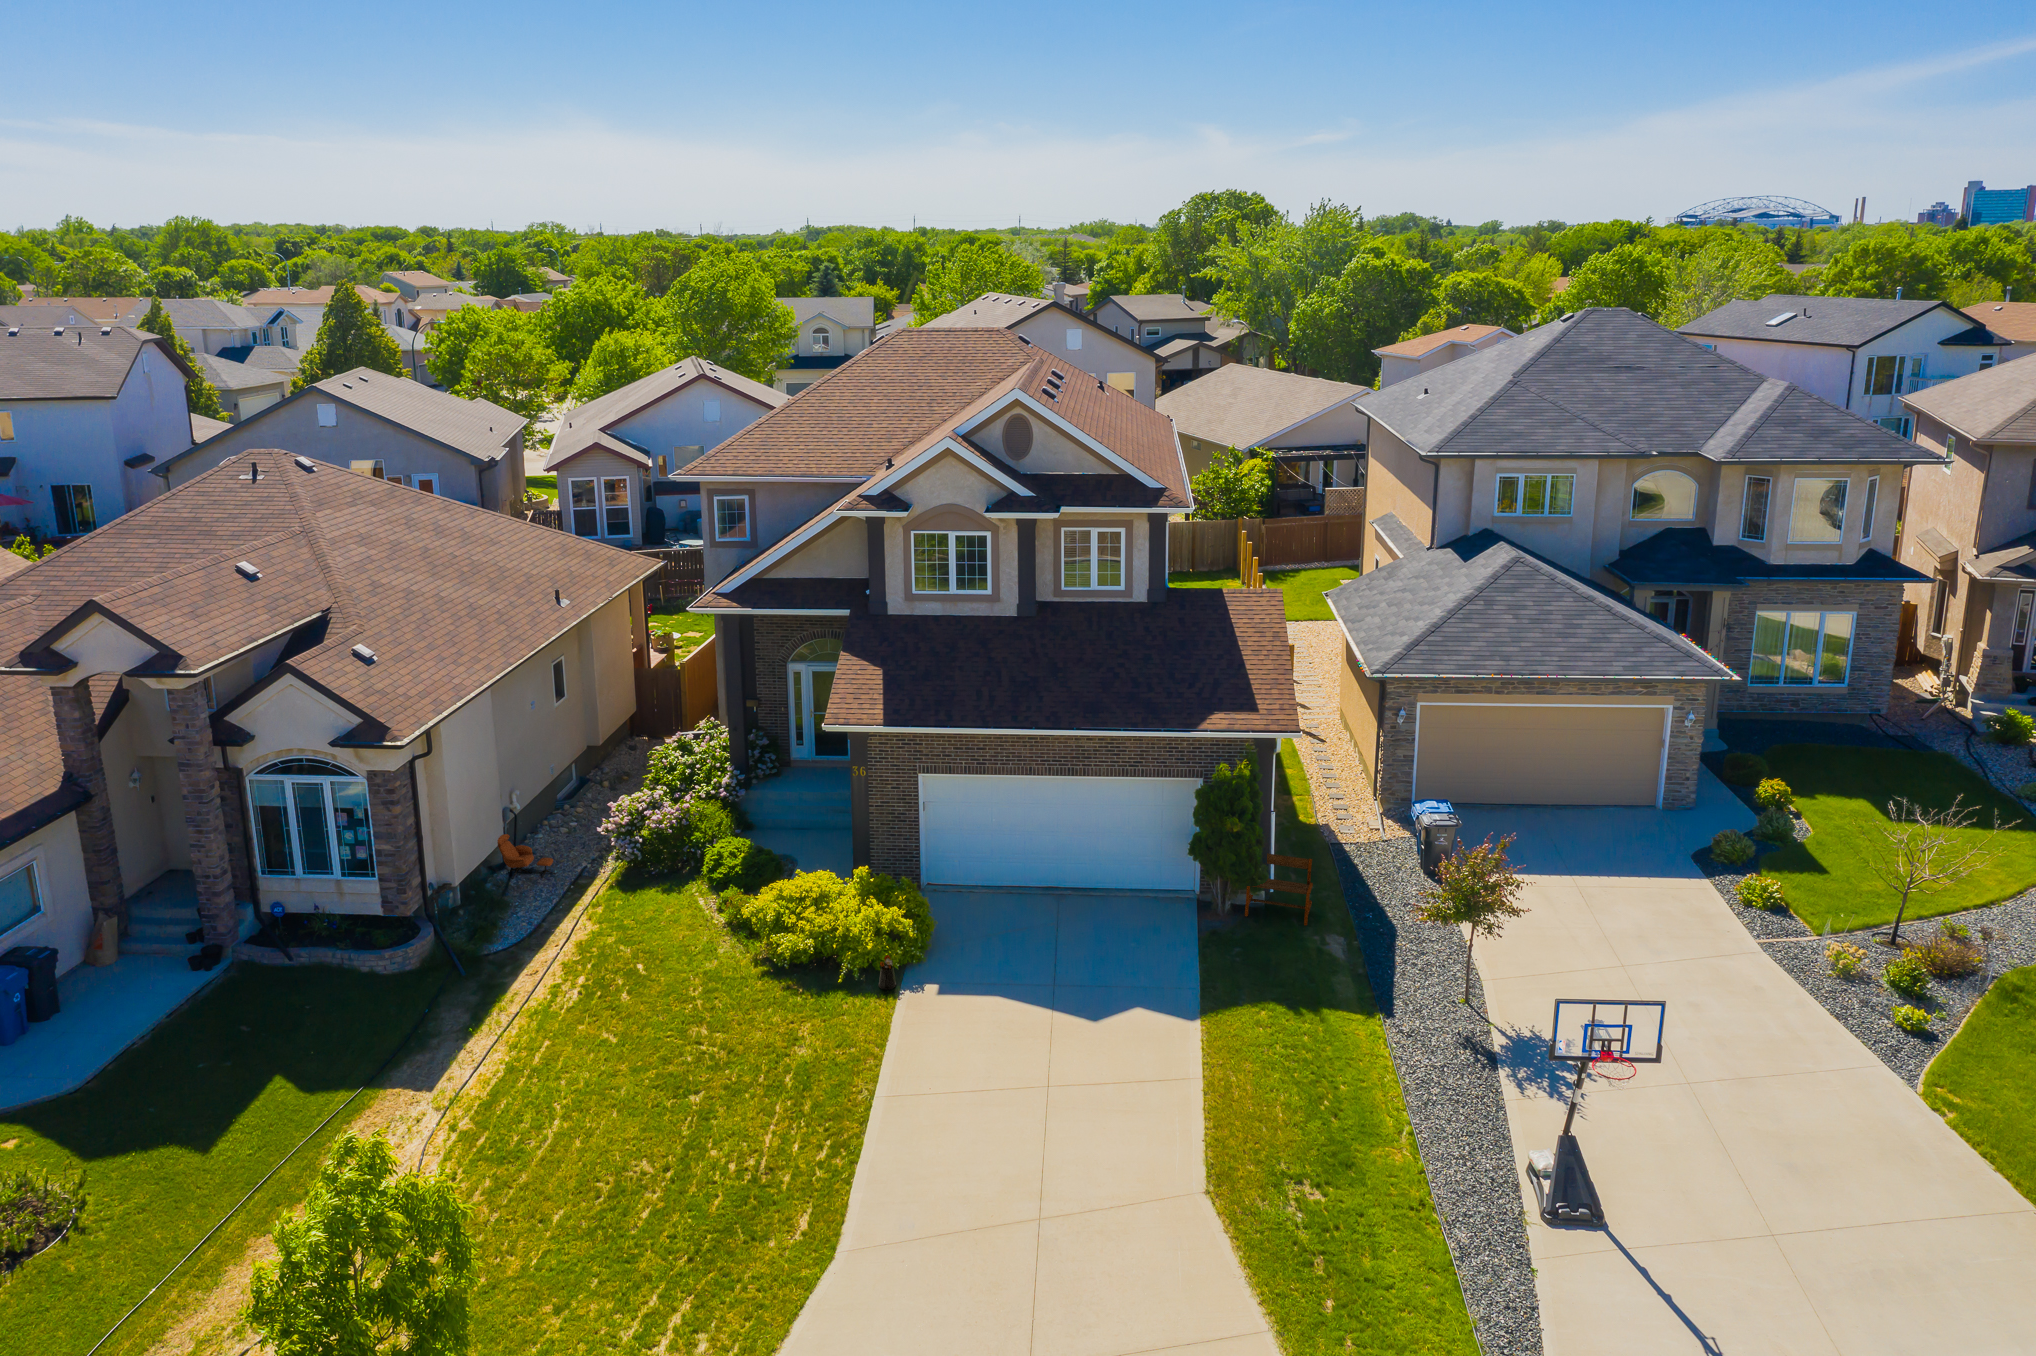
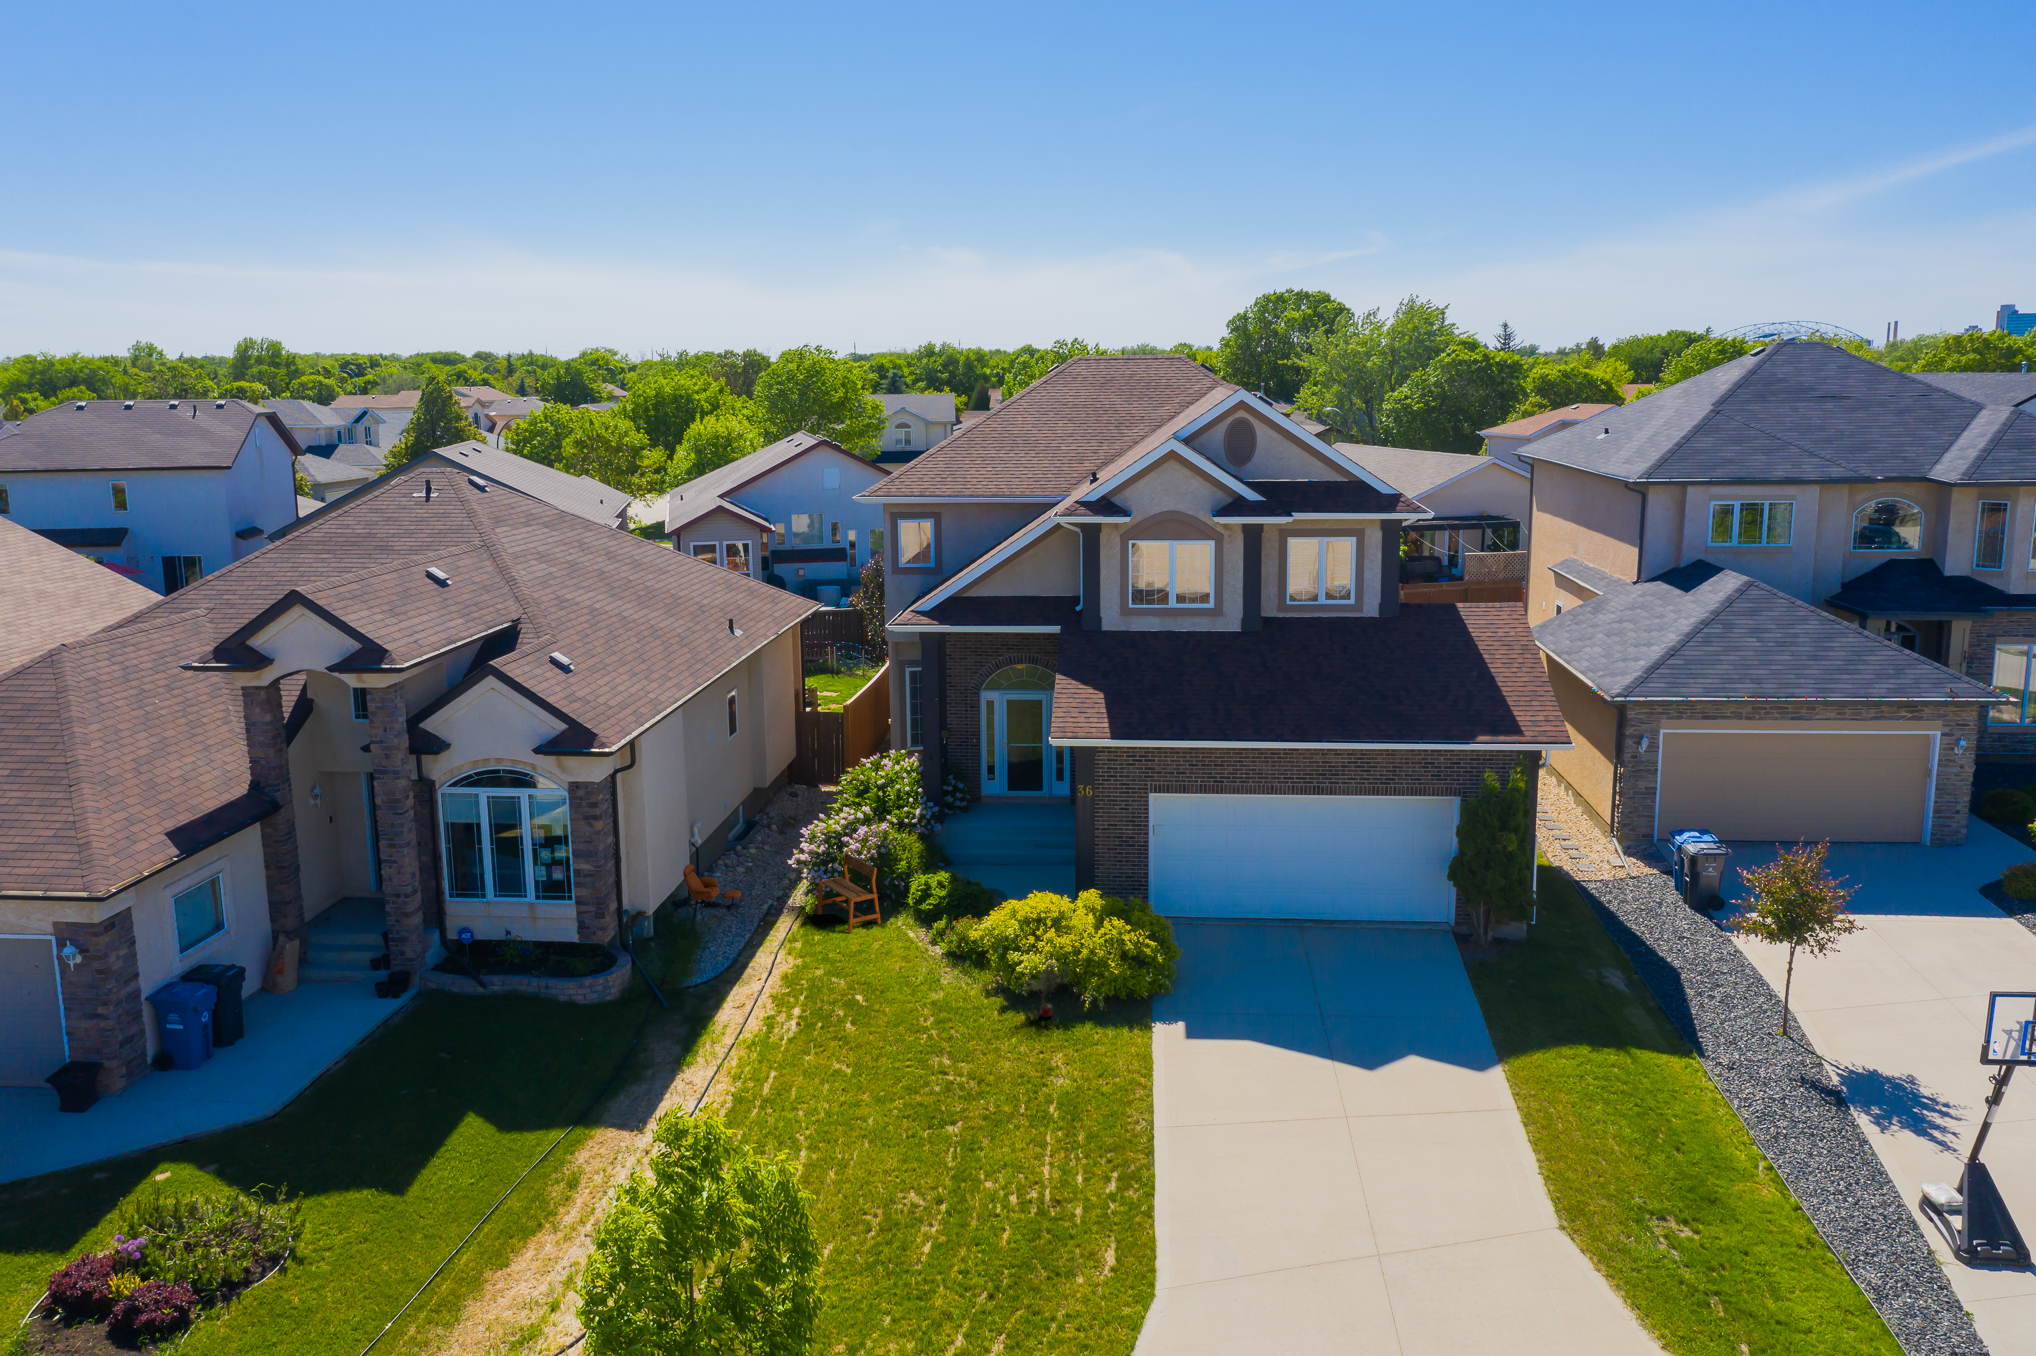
bench: present [1245,853,1313,925] -> present [818,853,881,933]
potted tree: none [785,933,829,987] -> present [1023,961,1069,1017]
watering can: present [878,955,896,990] -> none [1123,982,1143,1021]

